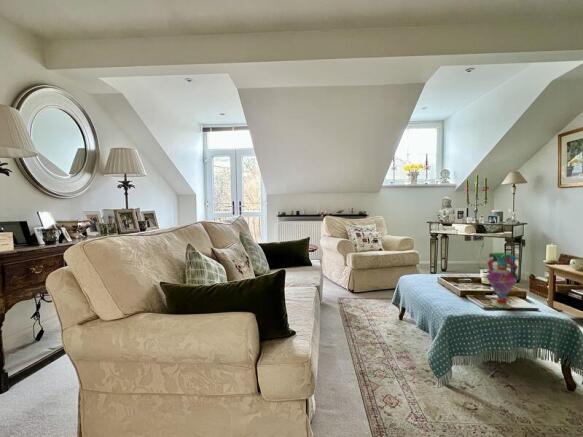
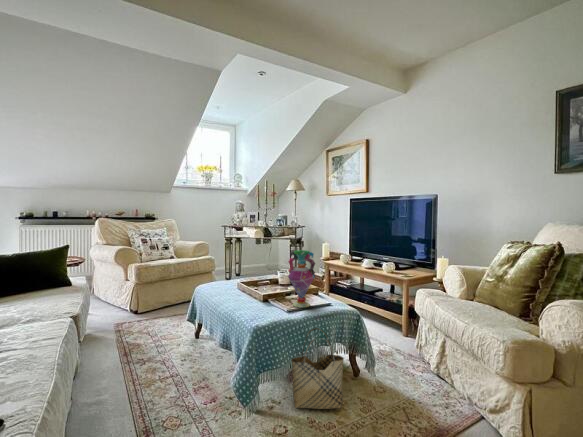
woven basket: none [486,329,549,412] -> present [291,328,344,409]

